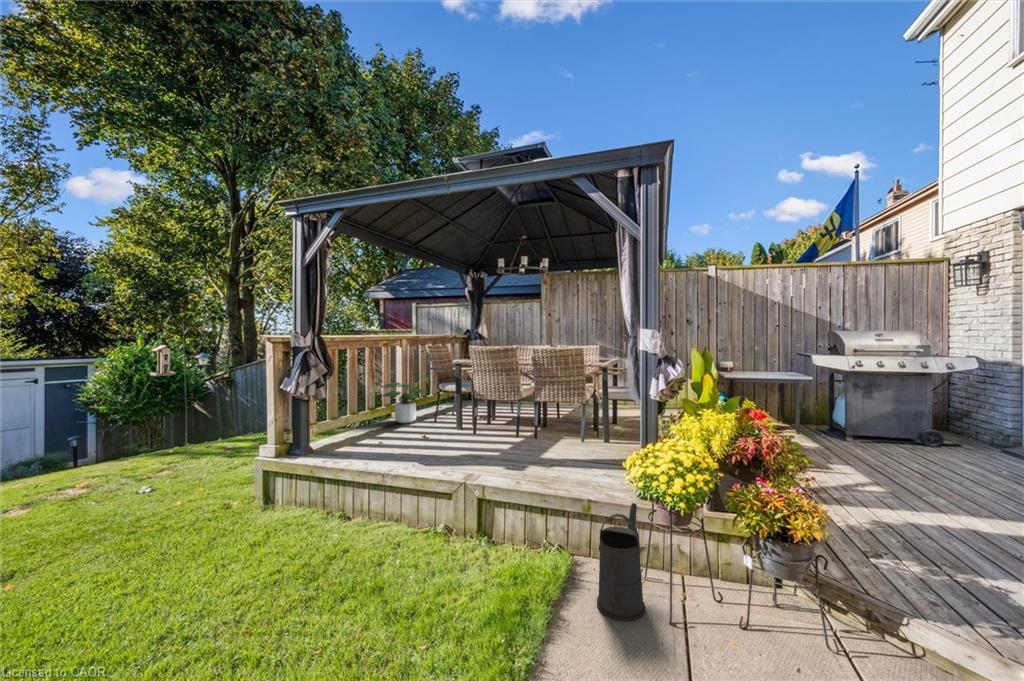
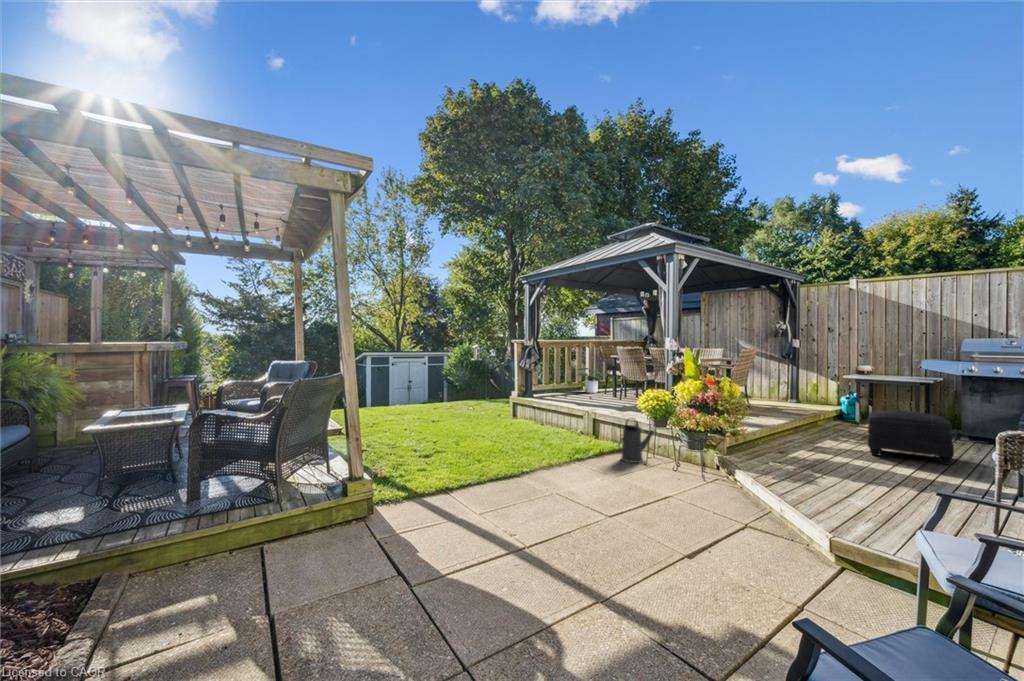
ottoman: none [830,426,951,494] -> present [868,410,954,465]

